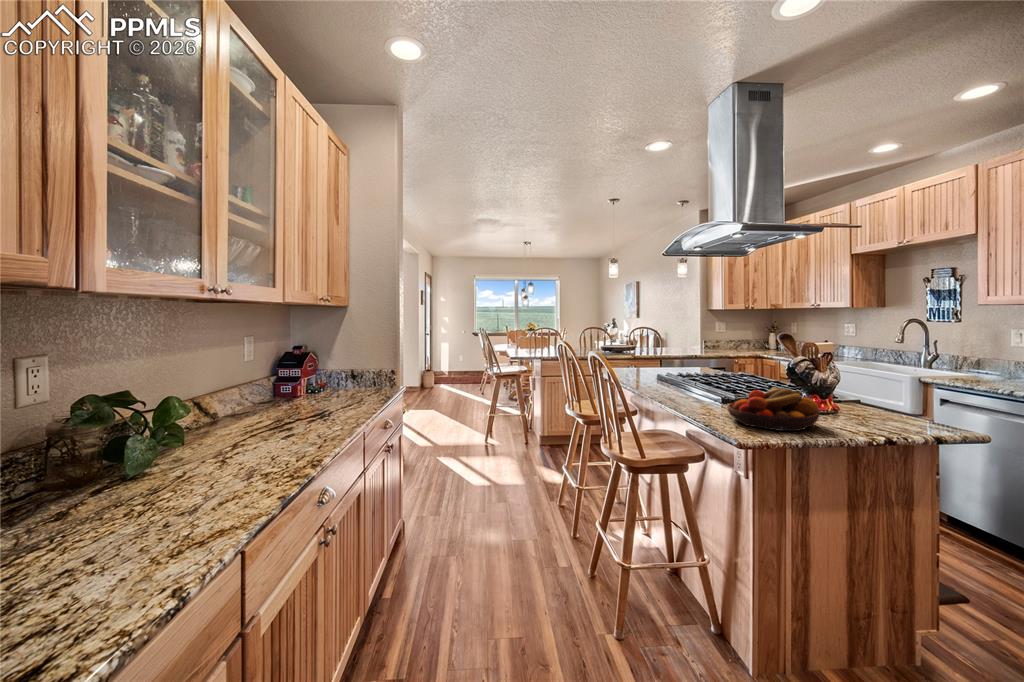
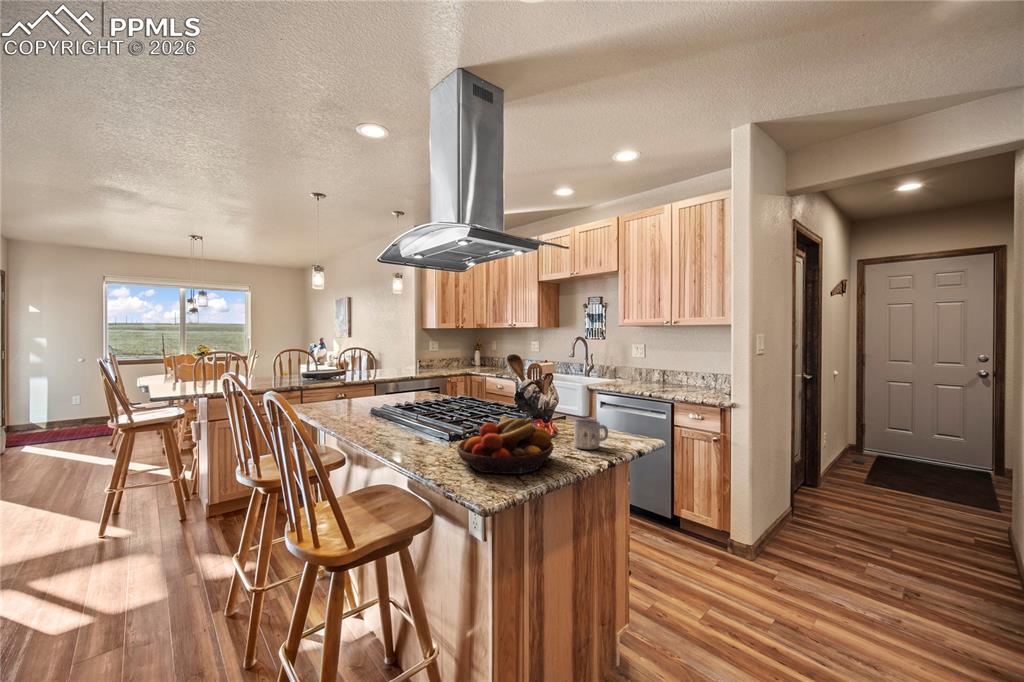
mug: none [850,398,893,426] -> present [574,419,608,449]

